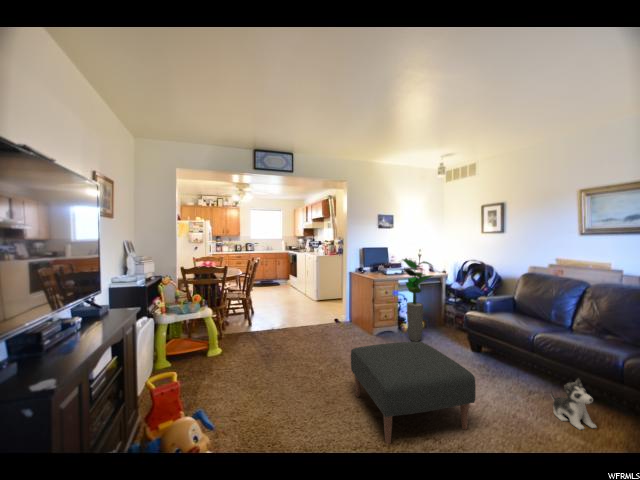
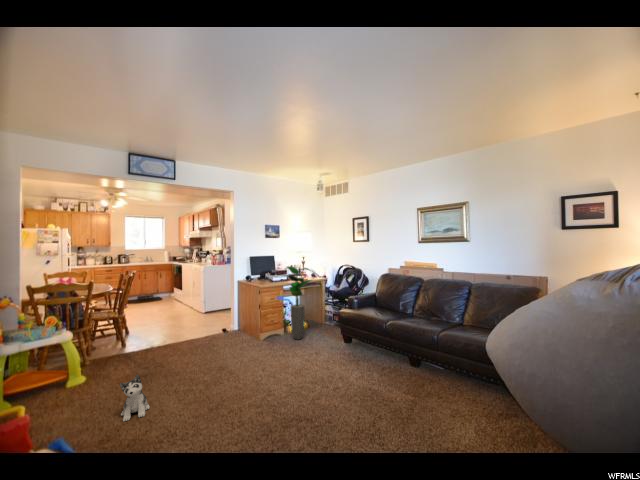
ottoman: present [351,342,476,444] -> none [234,337,333,426]
plush toy: present [551,379,596,430] -> present [120,375,150,421]

